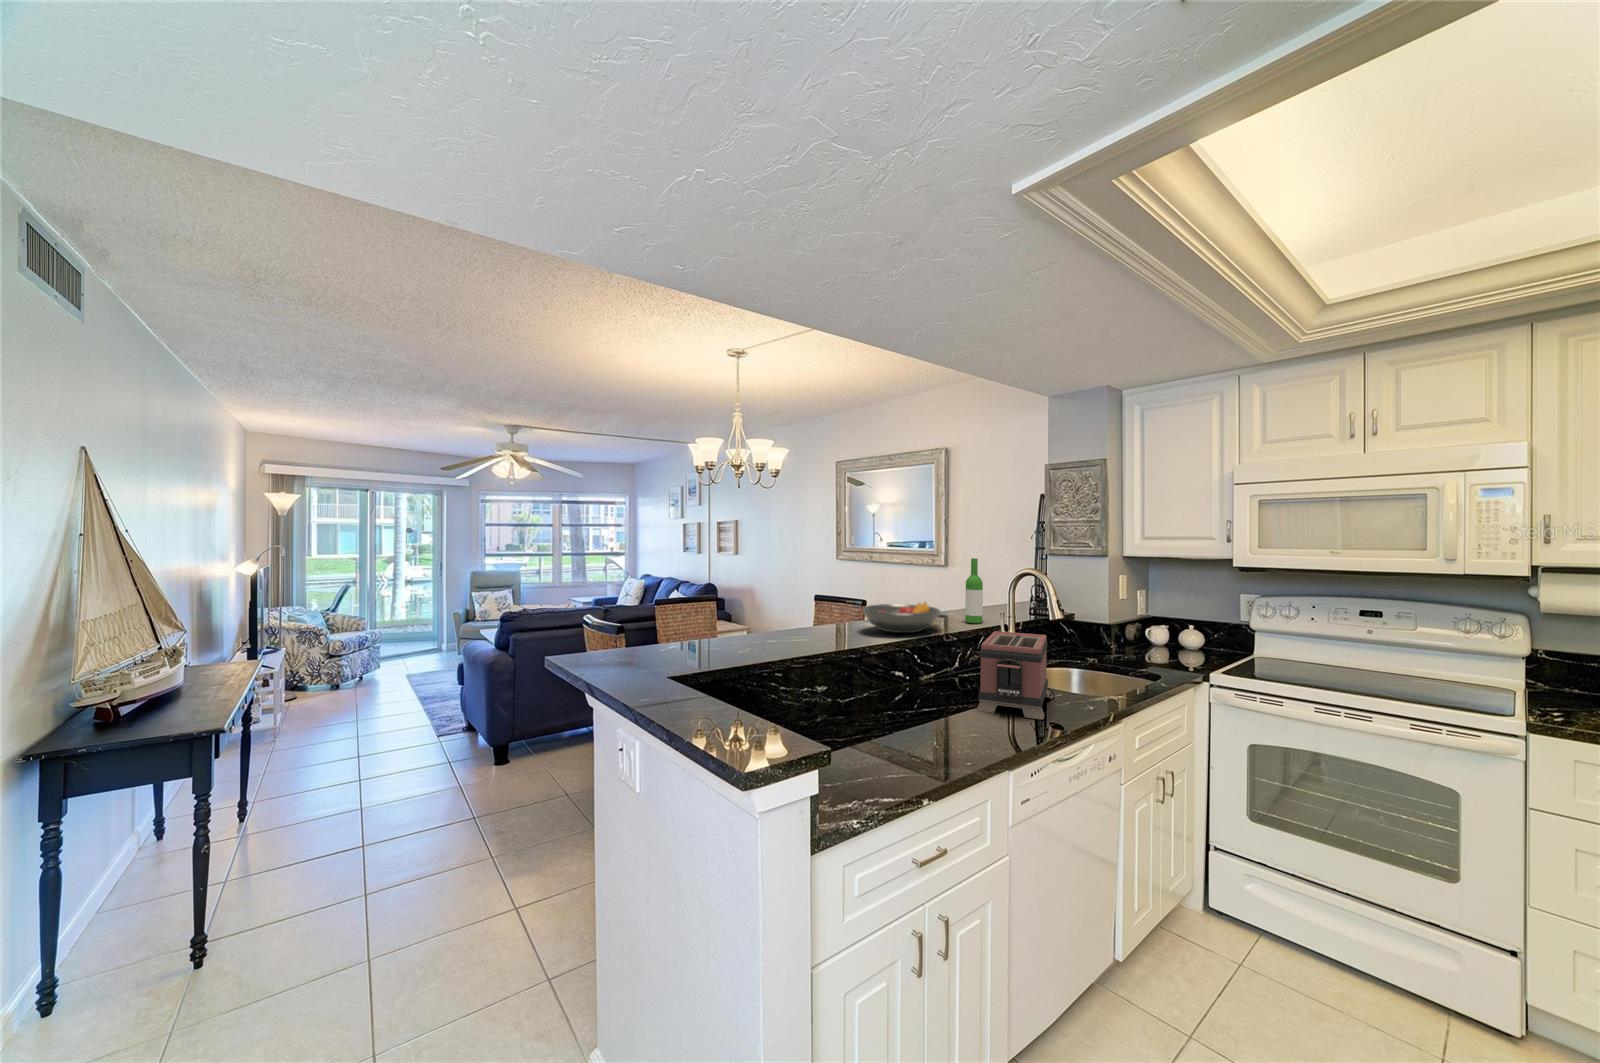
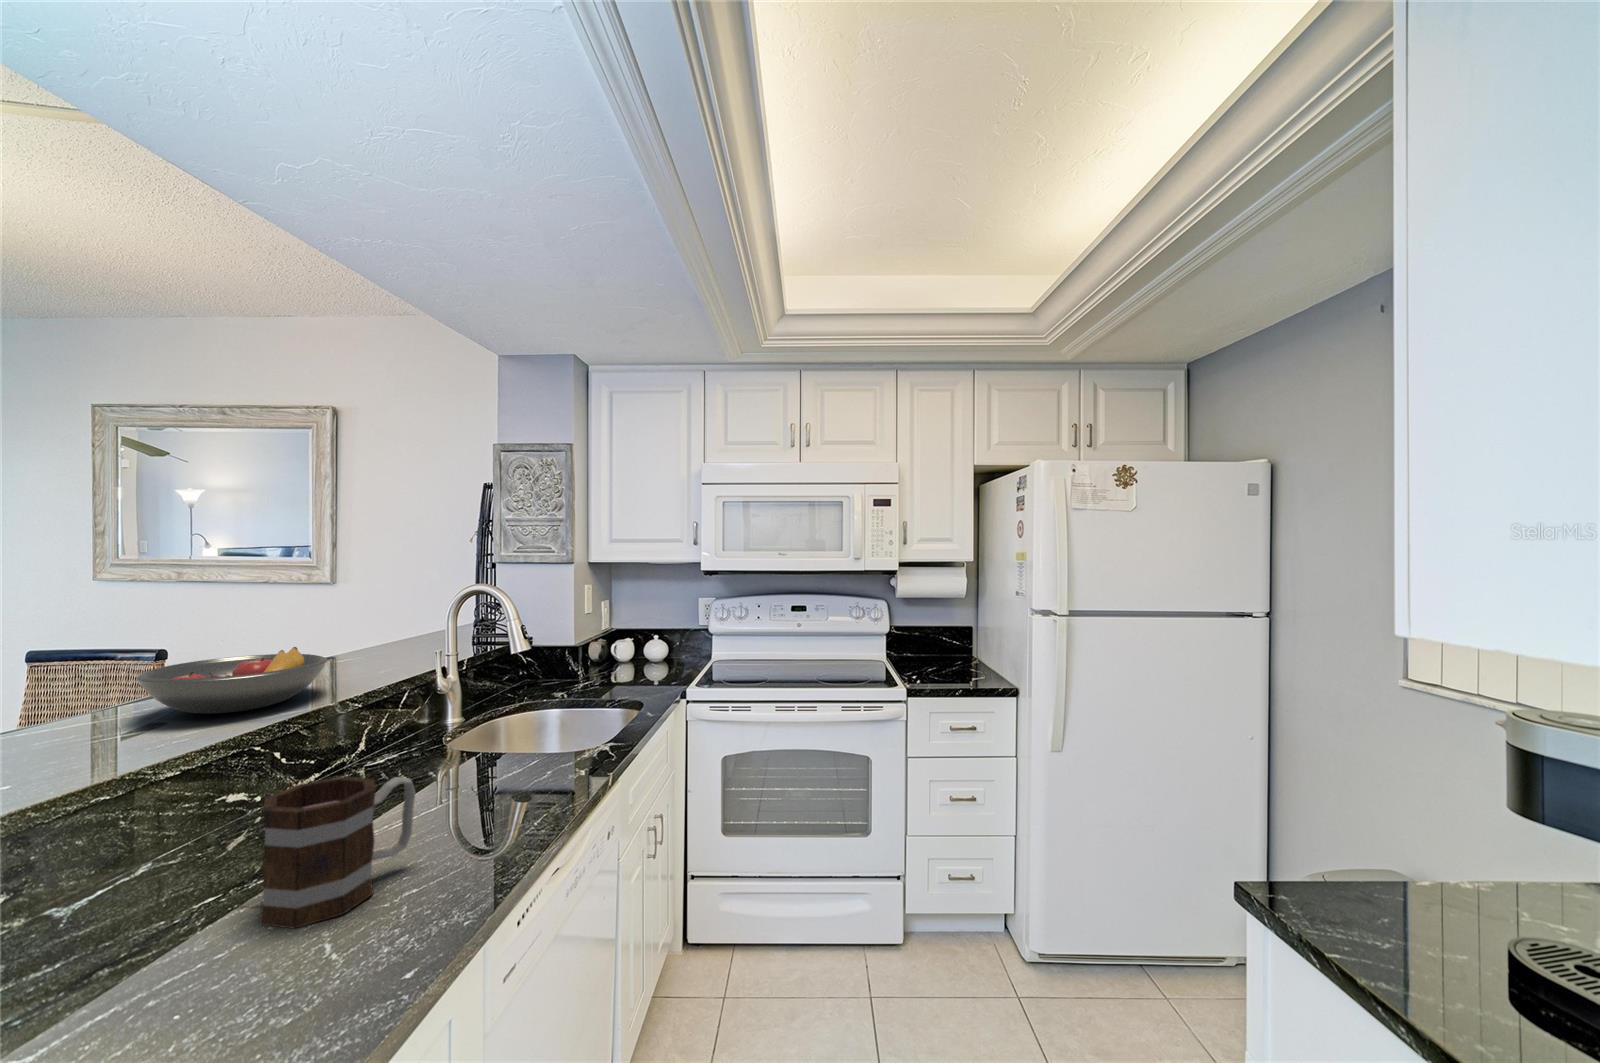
wine bottle: present [965,558,983,623] -> none [373,570,405,671]
toaster: present [977,631,1050,720] -> none [409,679,528,838]
mug: none [911,664,977,729] -> present [260,777,415,928]

